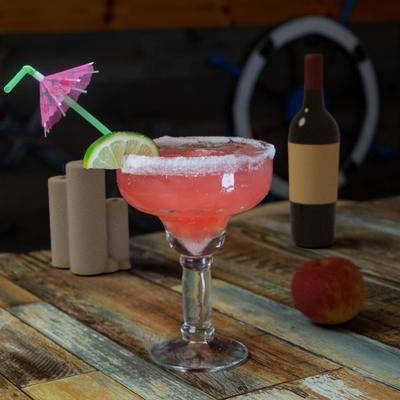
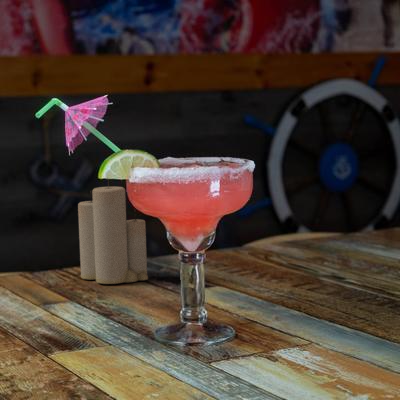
wine bottle: present [288,54,340,247] -> none [286,97,331,264]
apple: present [291,257,366,324] -> none [276,258,338,315]

